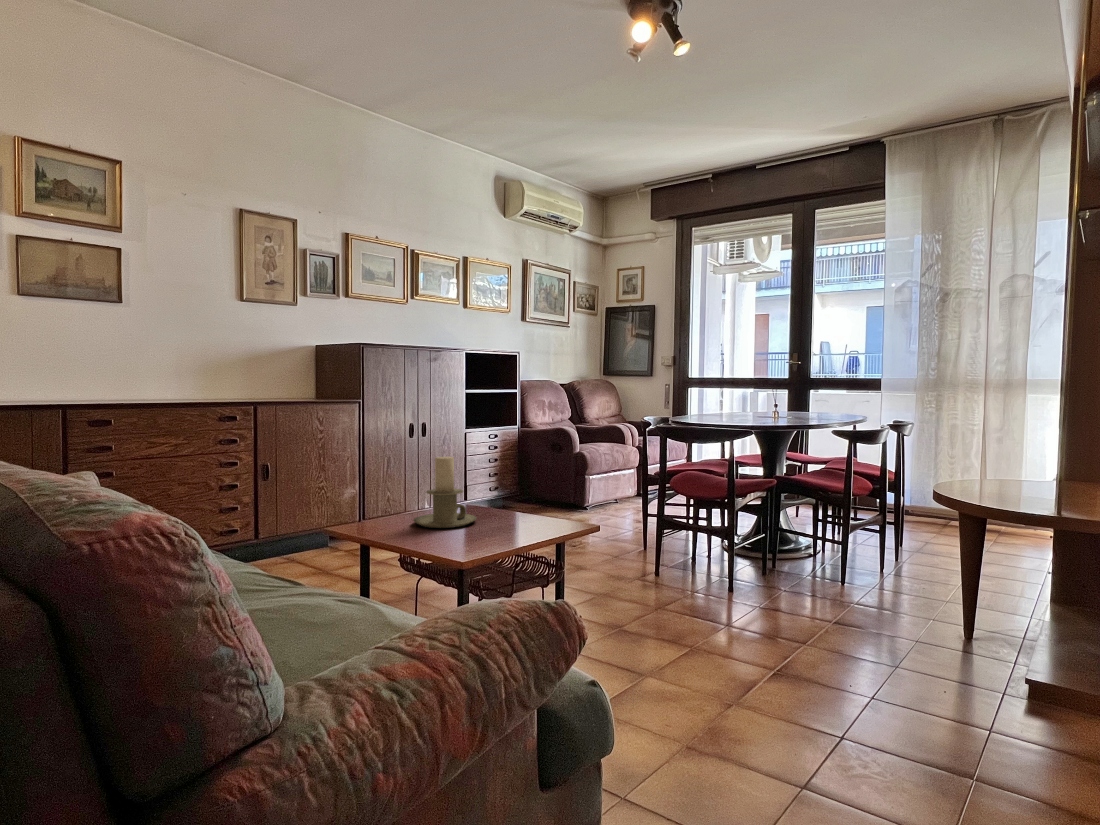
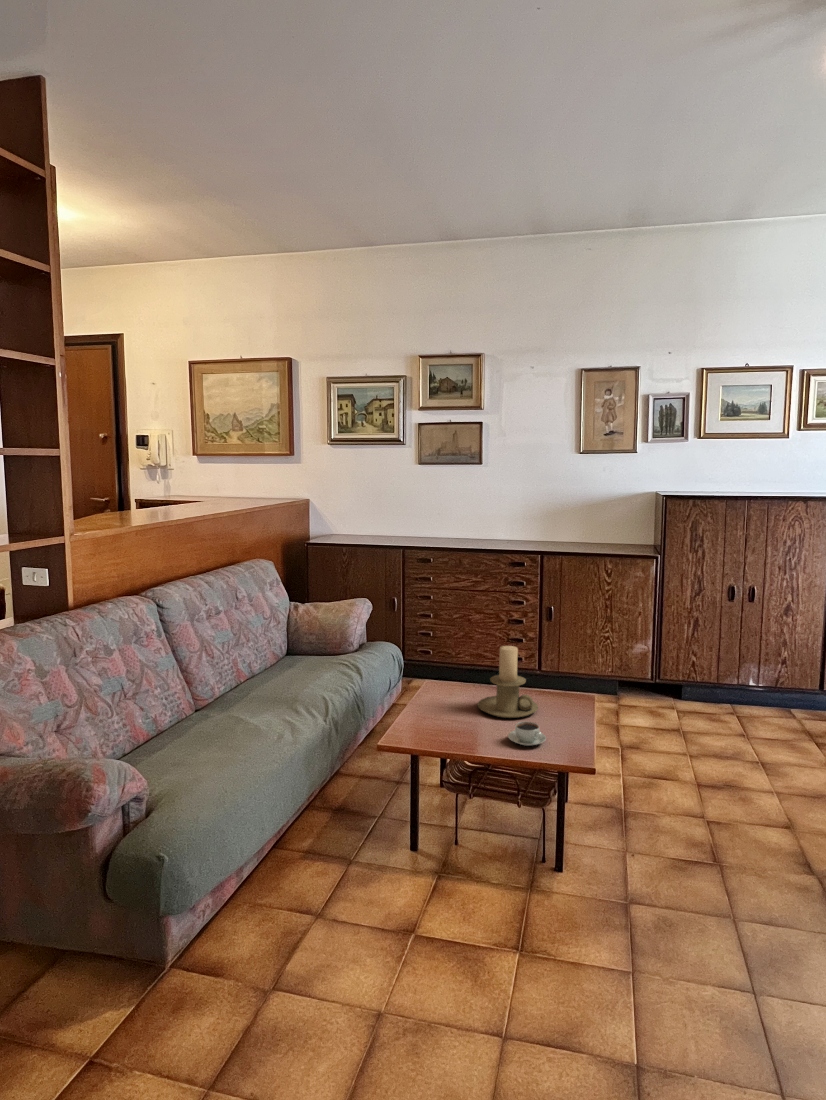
coffee cup: none [508,510,545,530] -> present [508,722,546,746]

